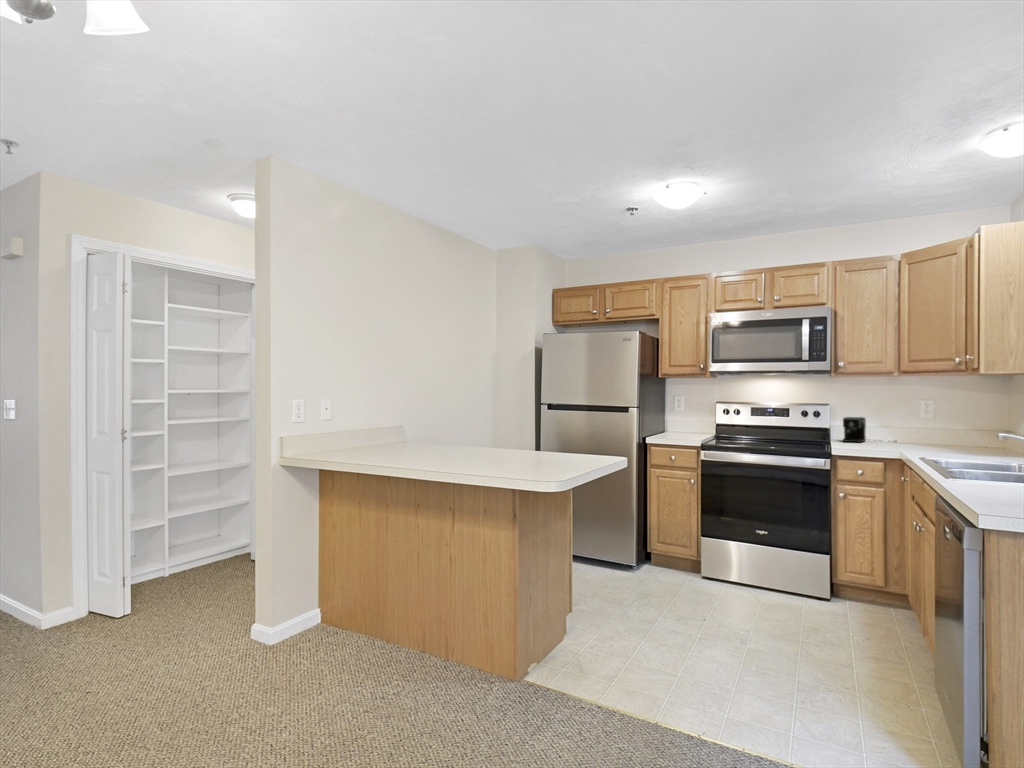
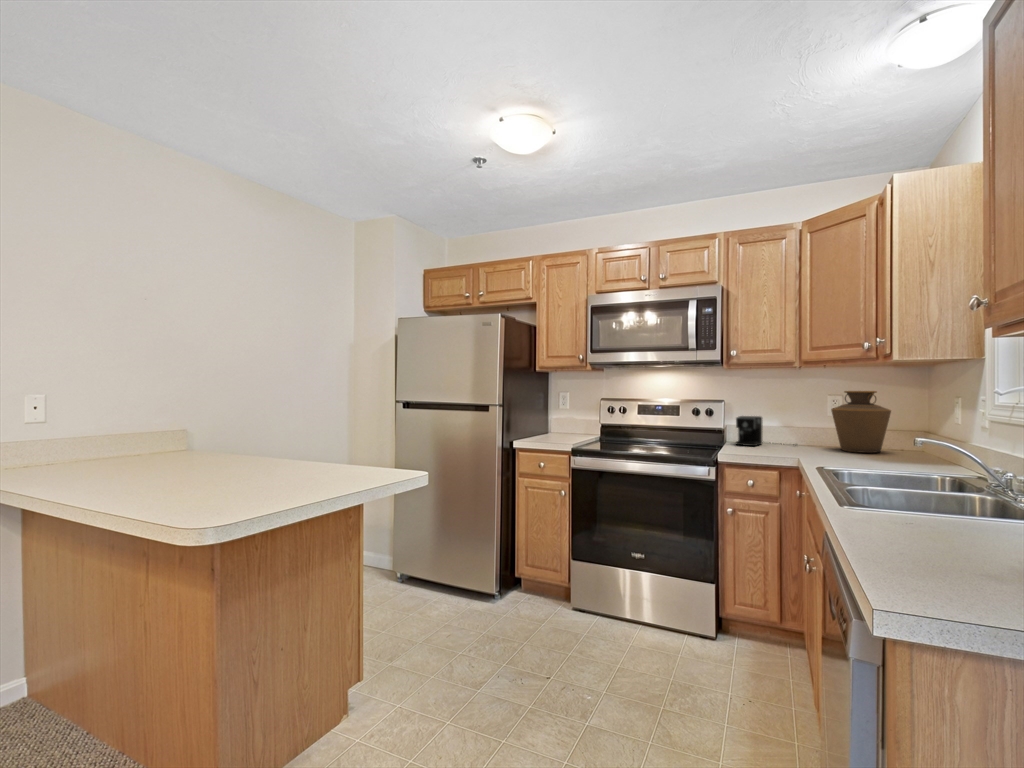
vase: none [927,396,979,447] -> present [831,391,891,453]

